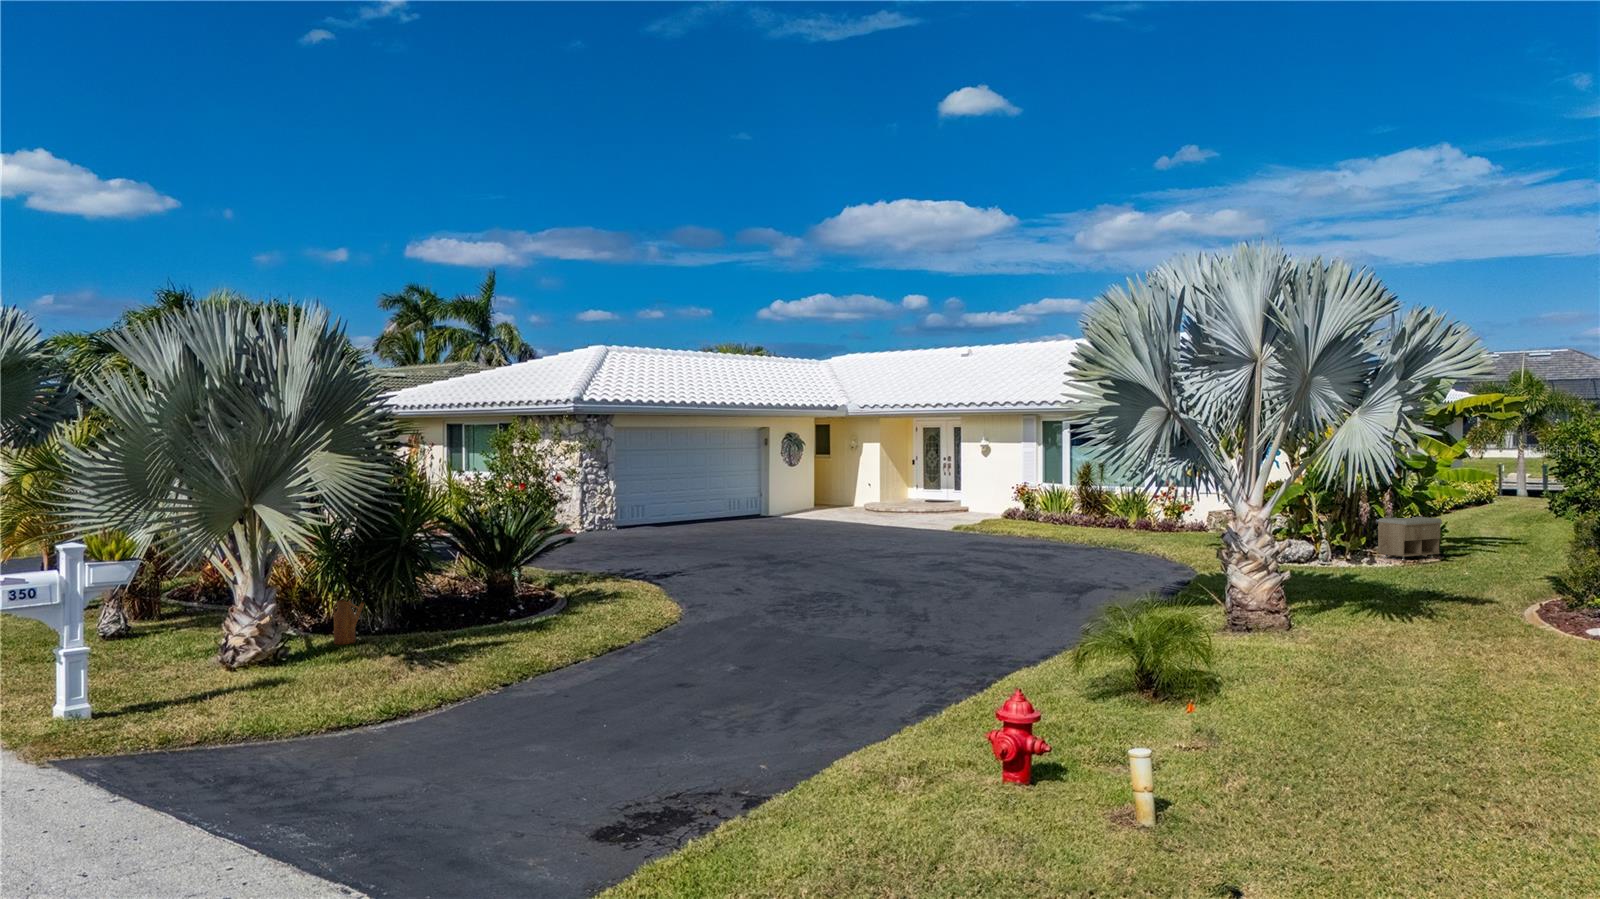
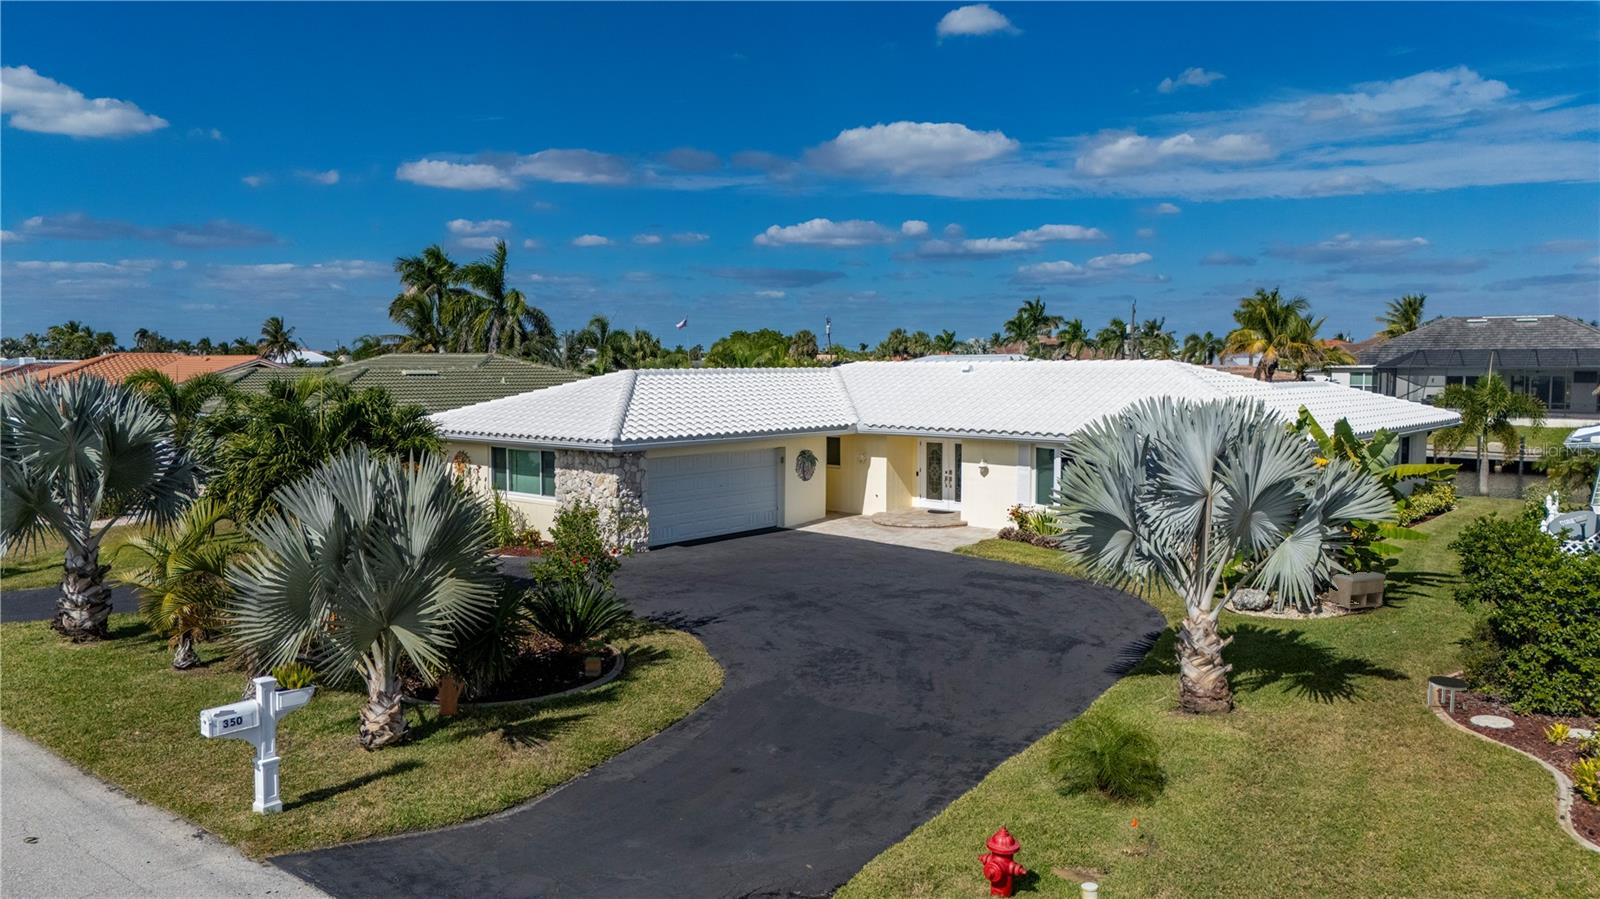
potted tree: none [514,572,546,614] -> present [582,640,605,676]
round table: none [1524,590,1577,629] -> present [1428,676,1469,713]

